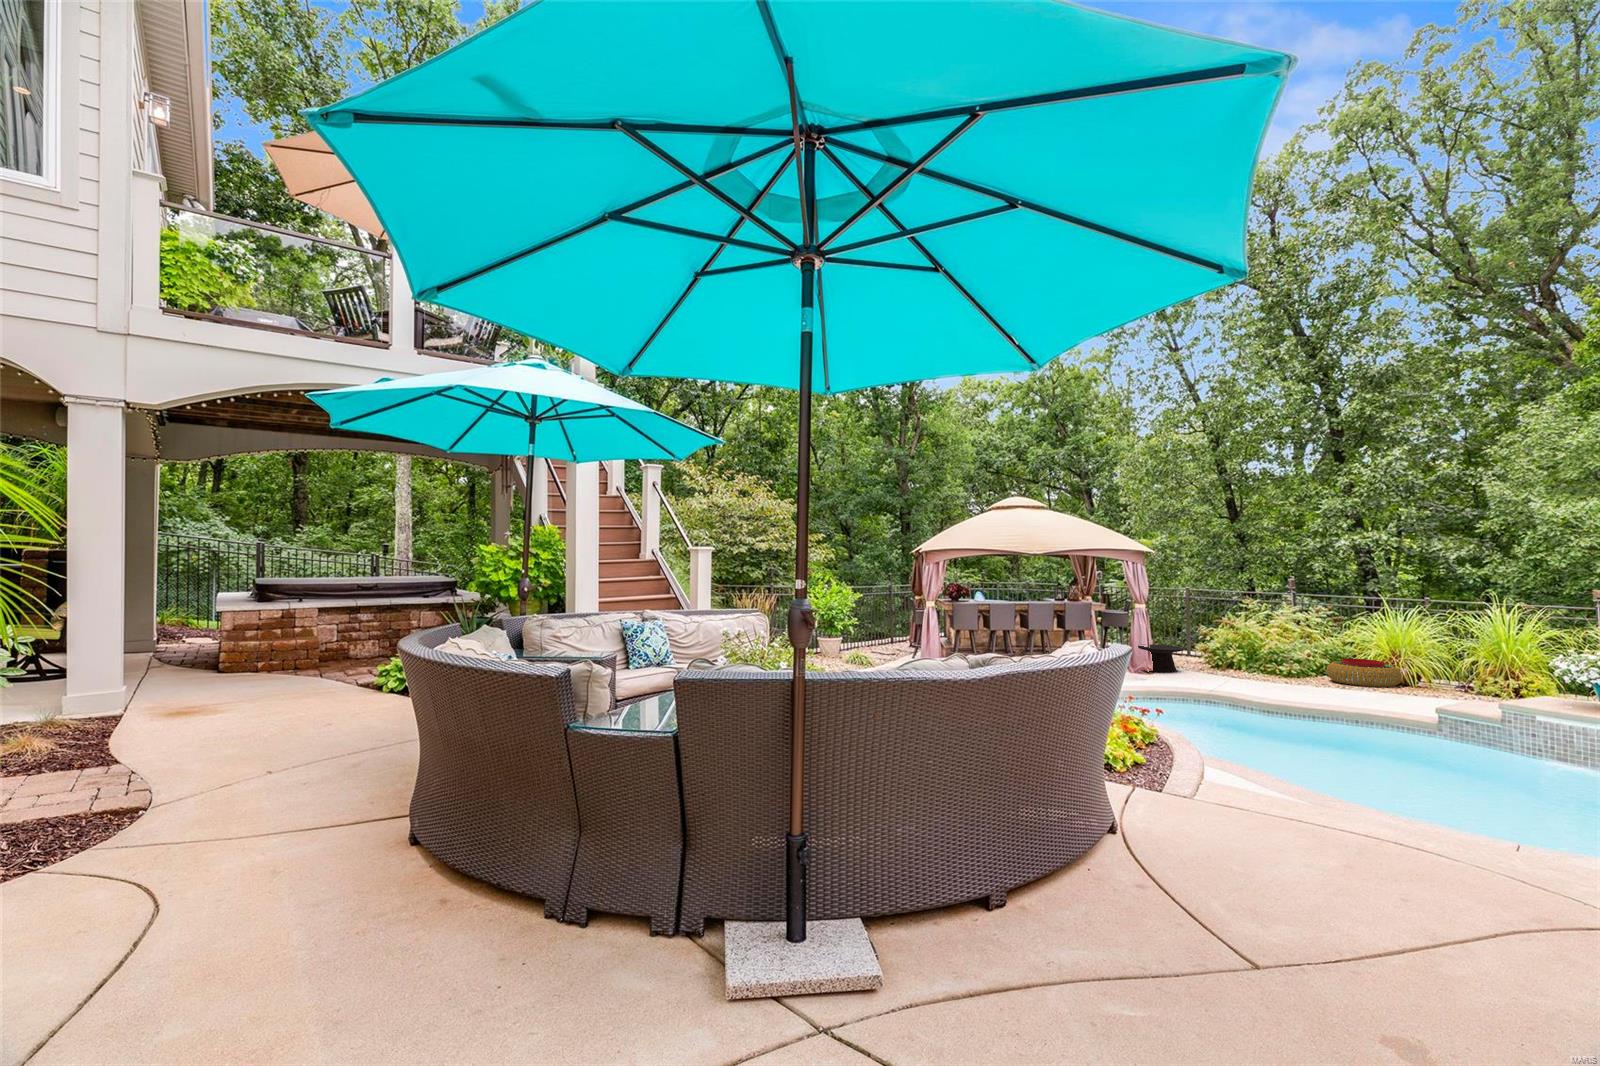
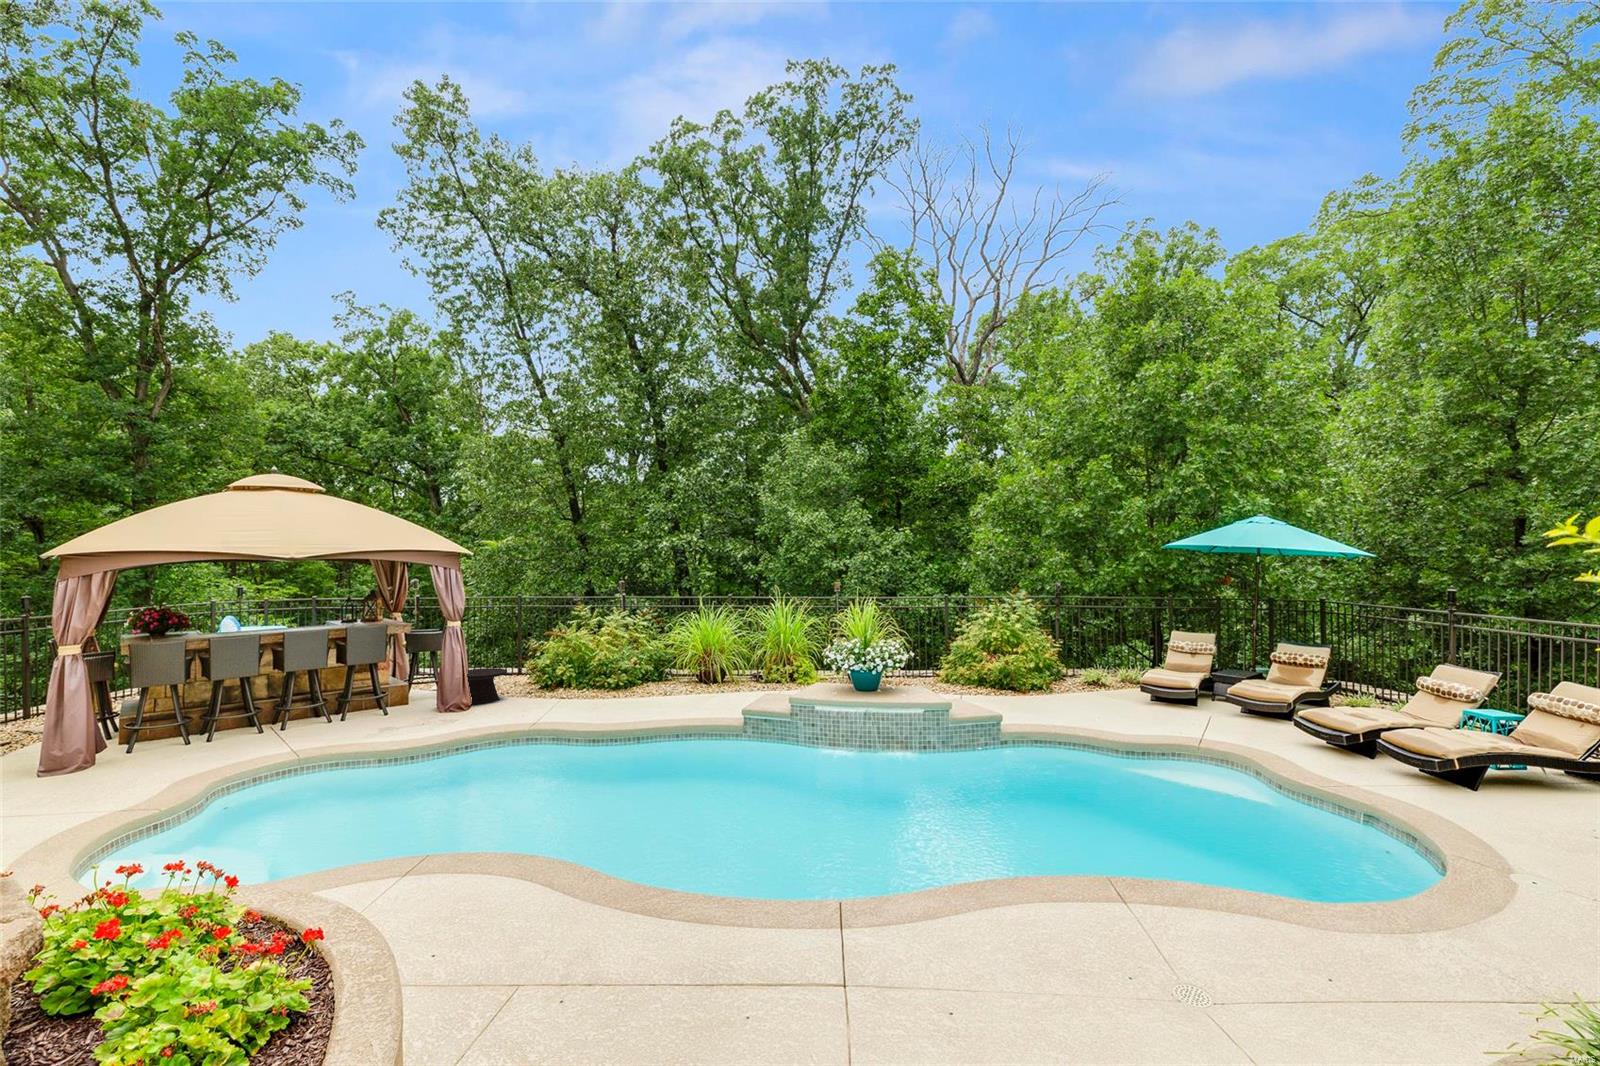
pouf: present [1326,658,1402,687] -> none [649,661,711,690]

